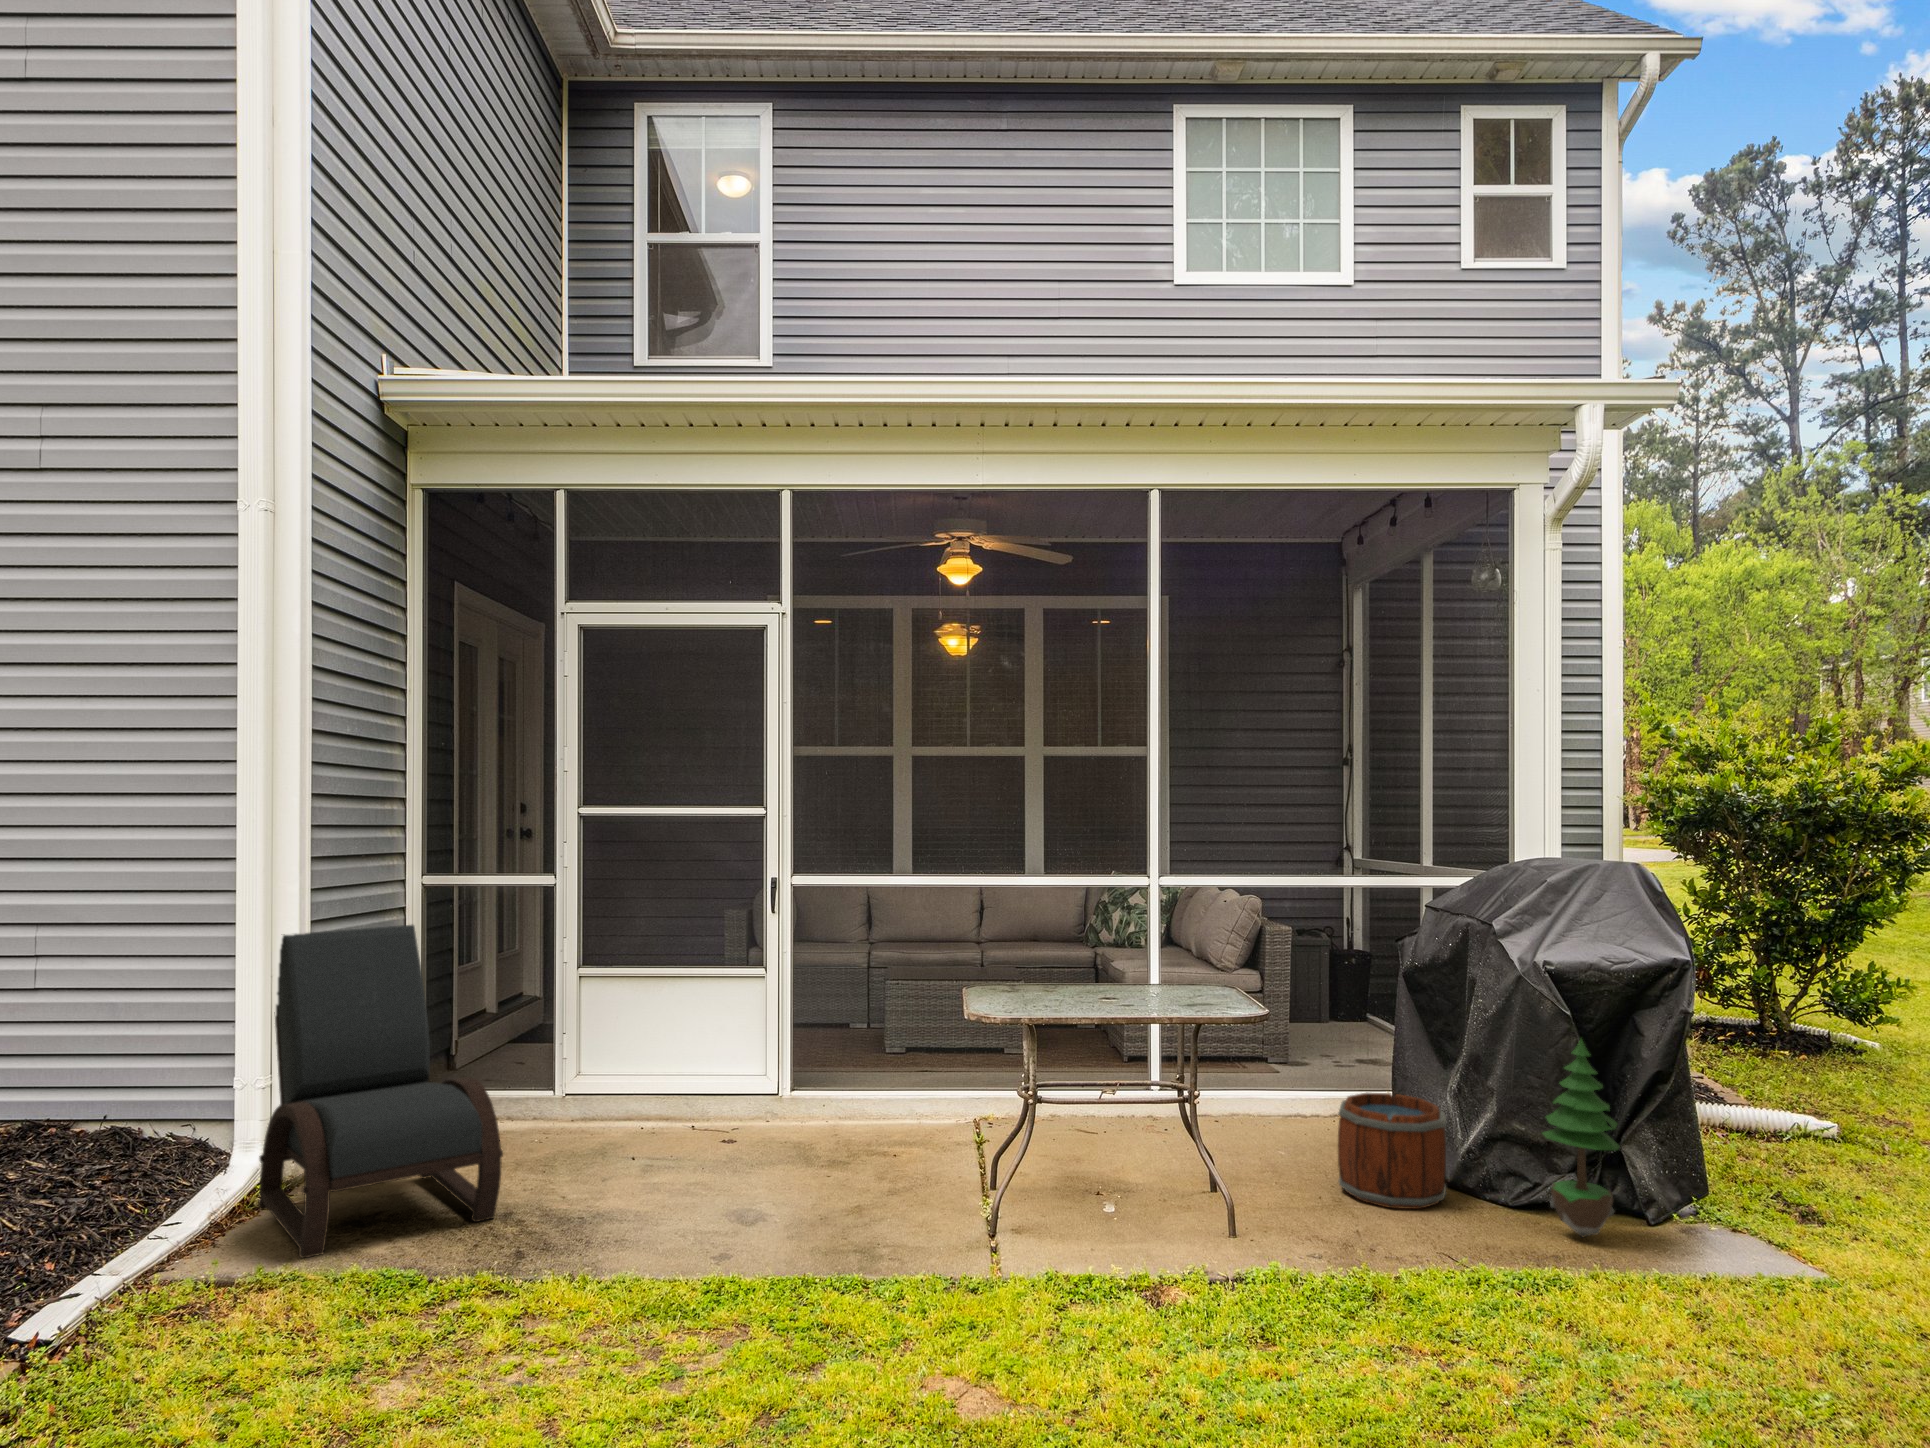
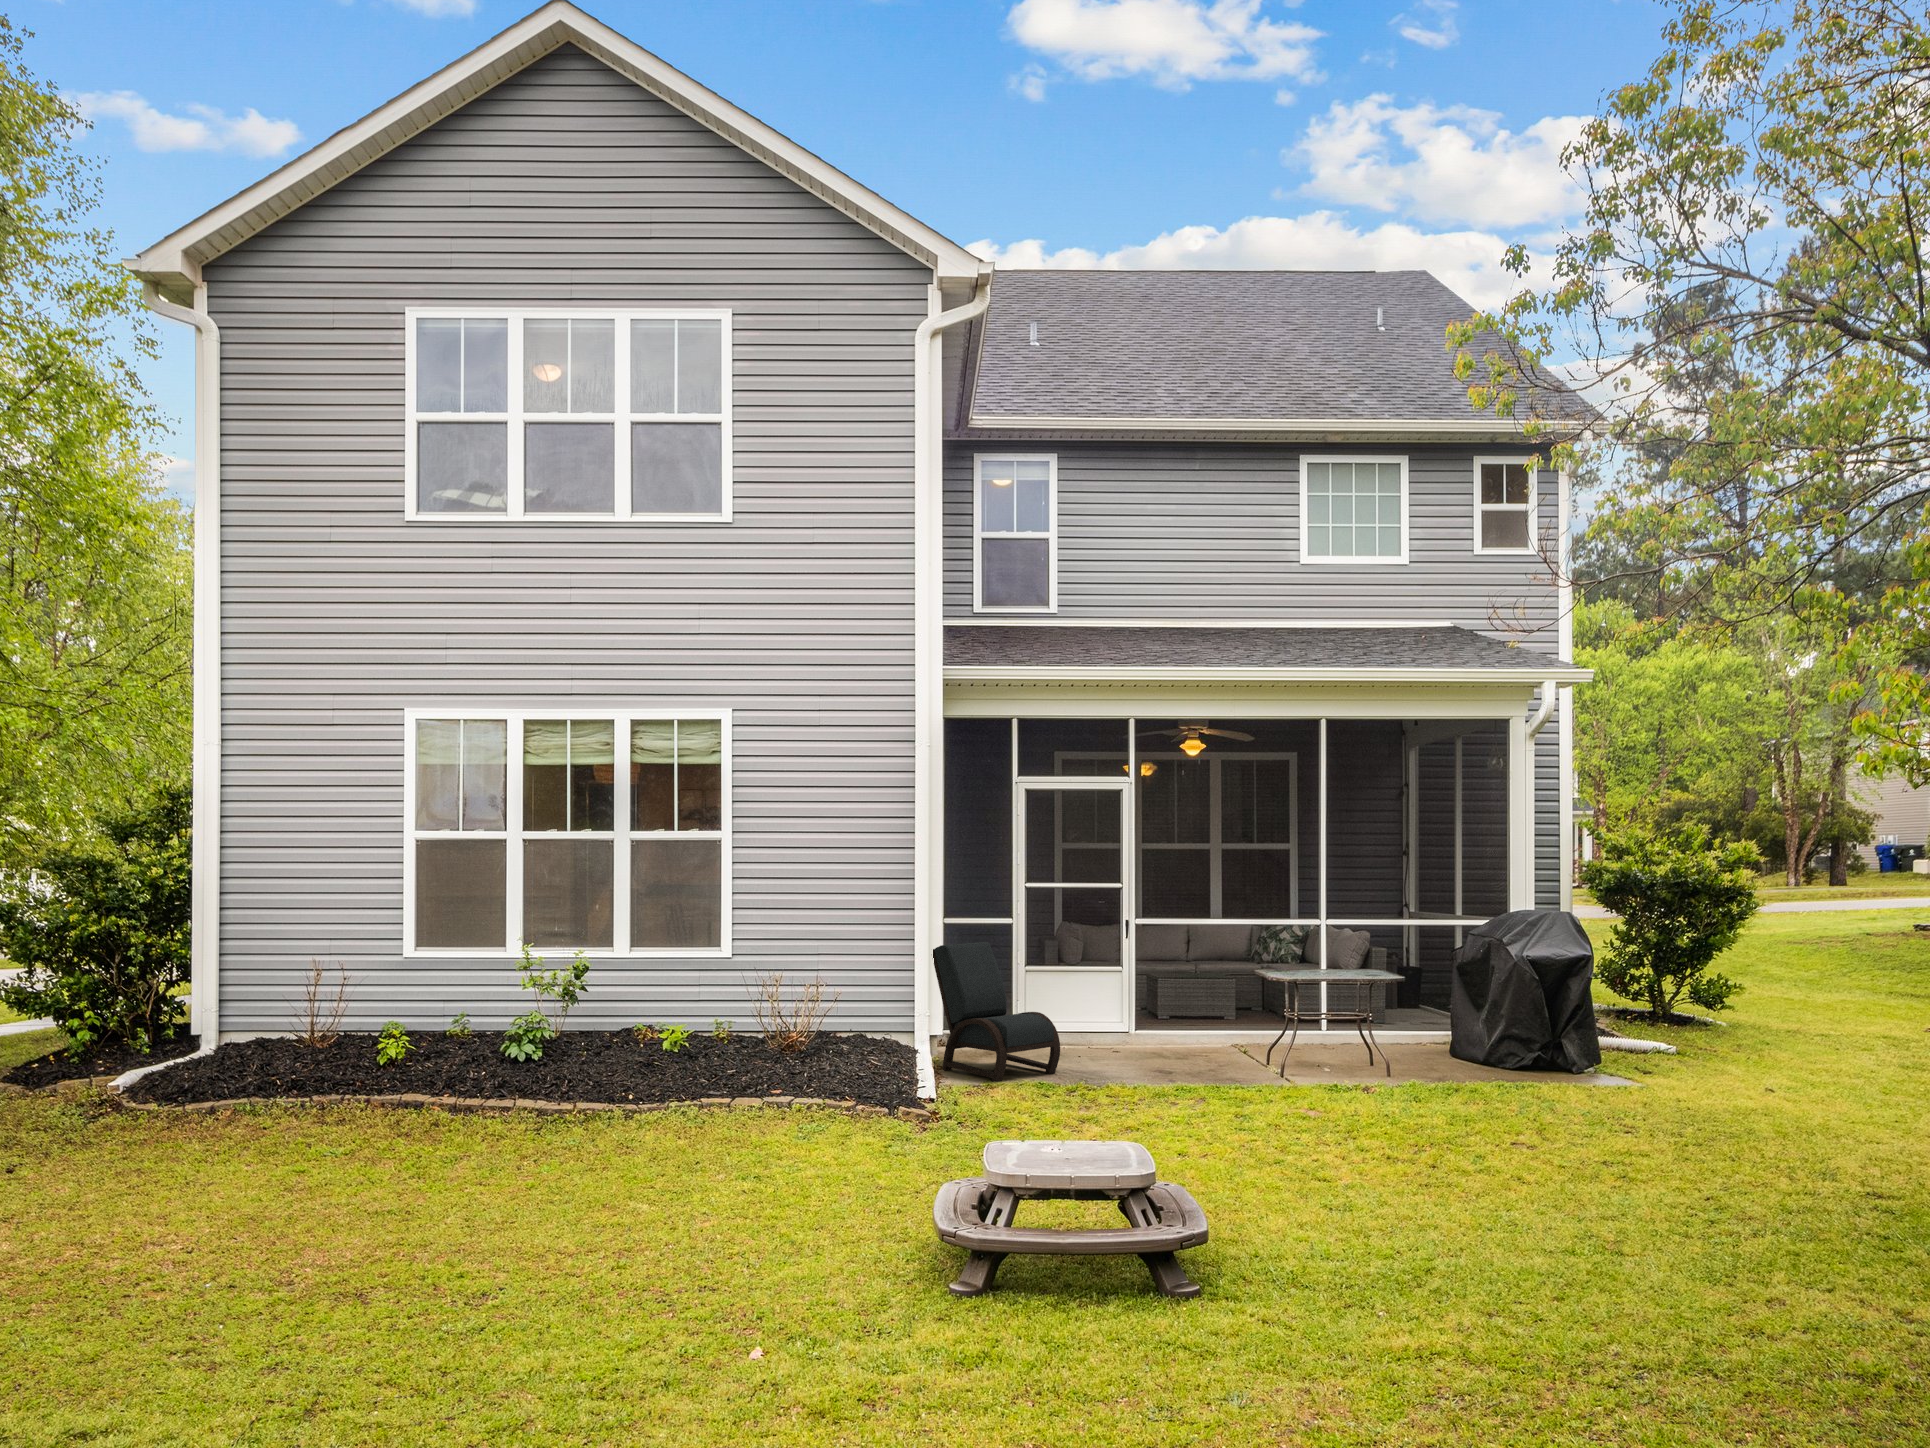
potted tree: present [1542,1039,1620,1237] -> none [1523,988,1558,1078]
bucket: present [1338,1093,1446,1209] -> none [1430,1022,1481,1072]

